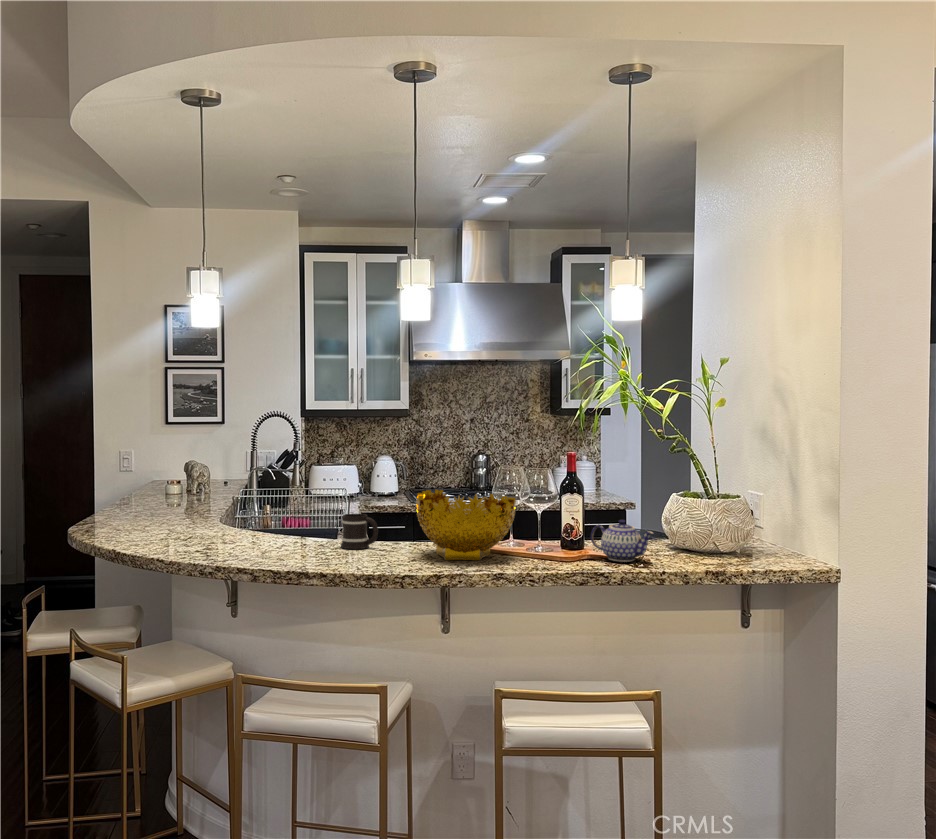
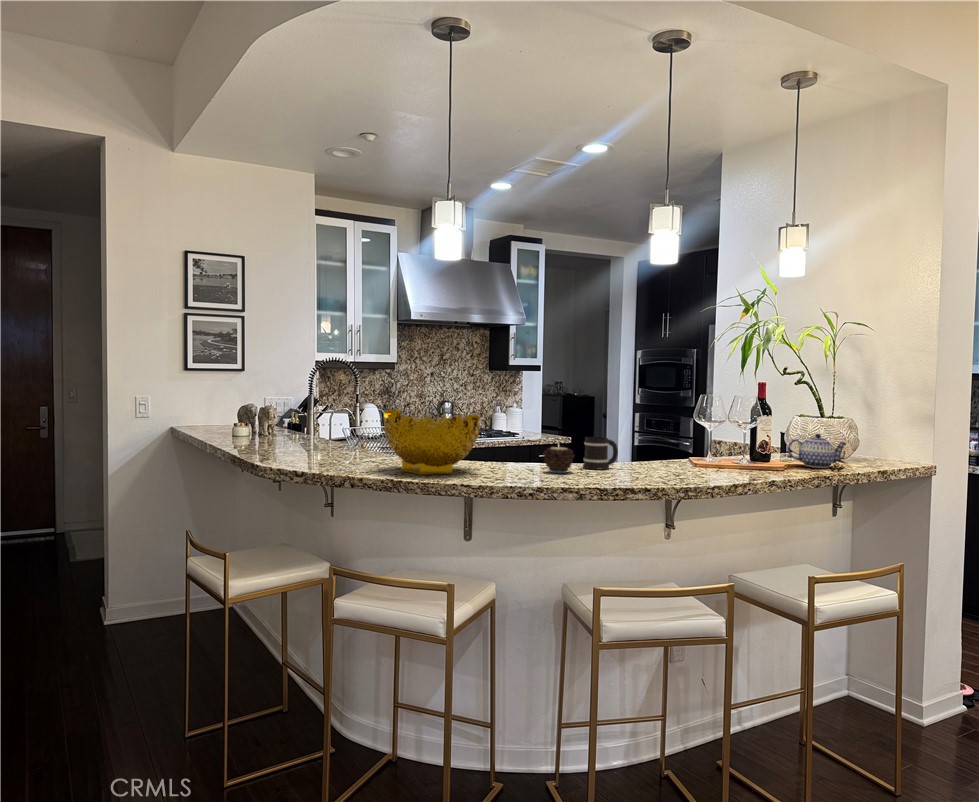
decorative bowl: present [416,490,516,560] -> present [384,410,480,475]
candle: none [279,520,311,551] -> present [543,447,574,473]

